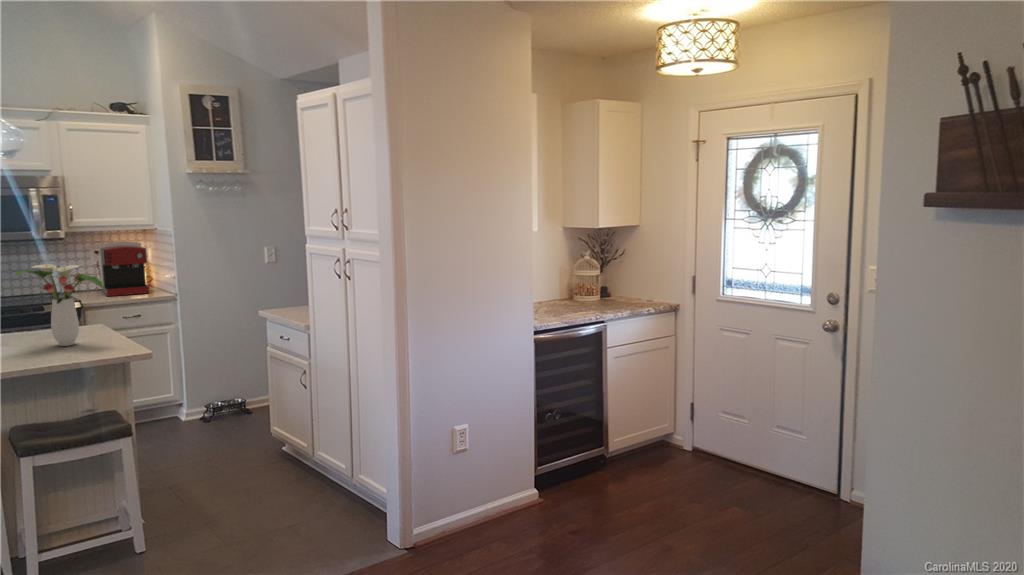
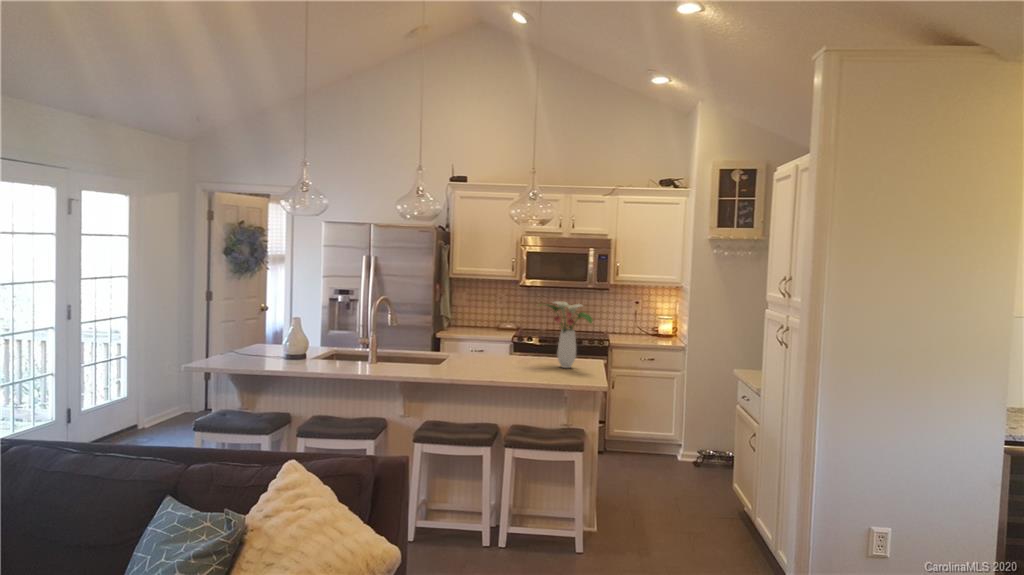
coffee maker: present [99,241,149,296] -> none [636,295,670,341]

